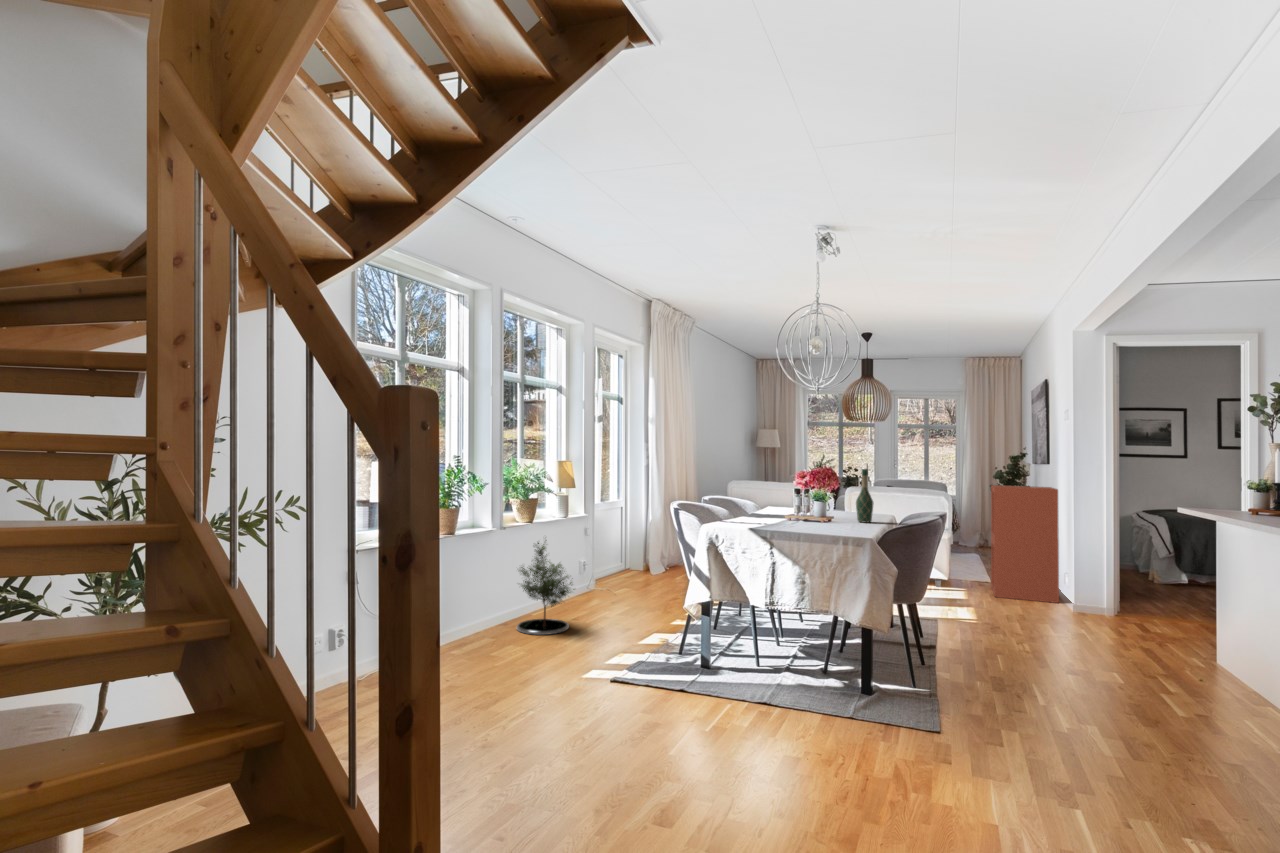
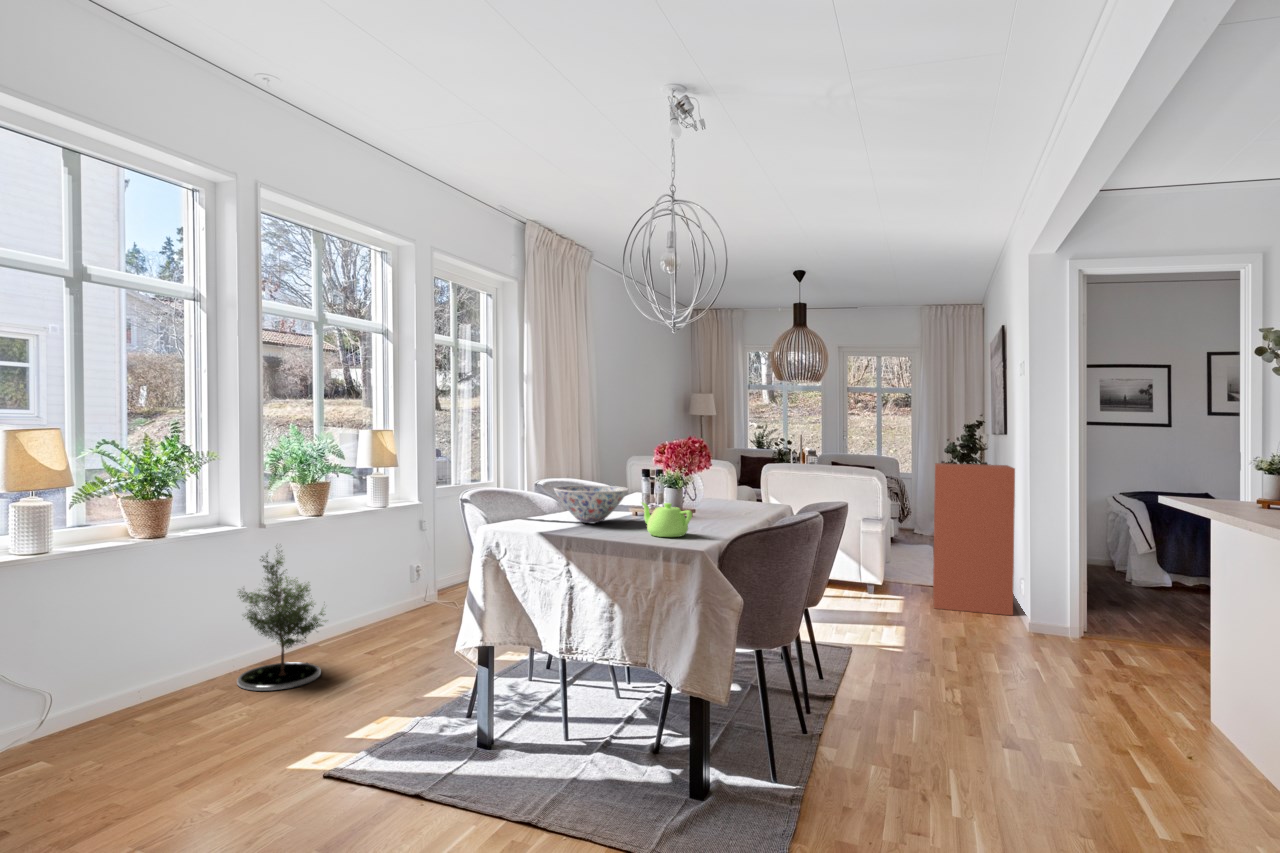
wine bottle: present [856,469,874,523] -> none [717,444,742,522]
bowl: none [746,497,797,522] -> present [554,485,628,523]
teapot: none [813,507,851,530] -> present [642,502,692,537]

